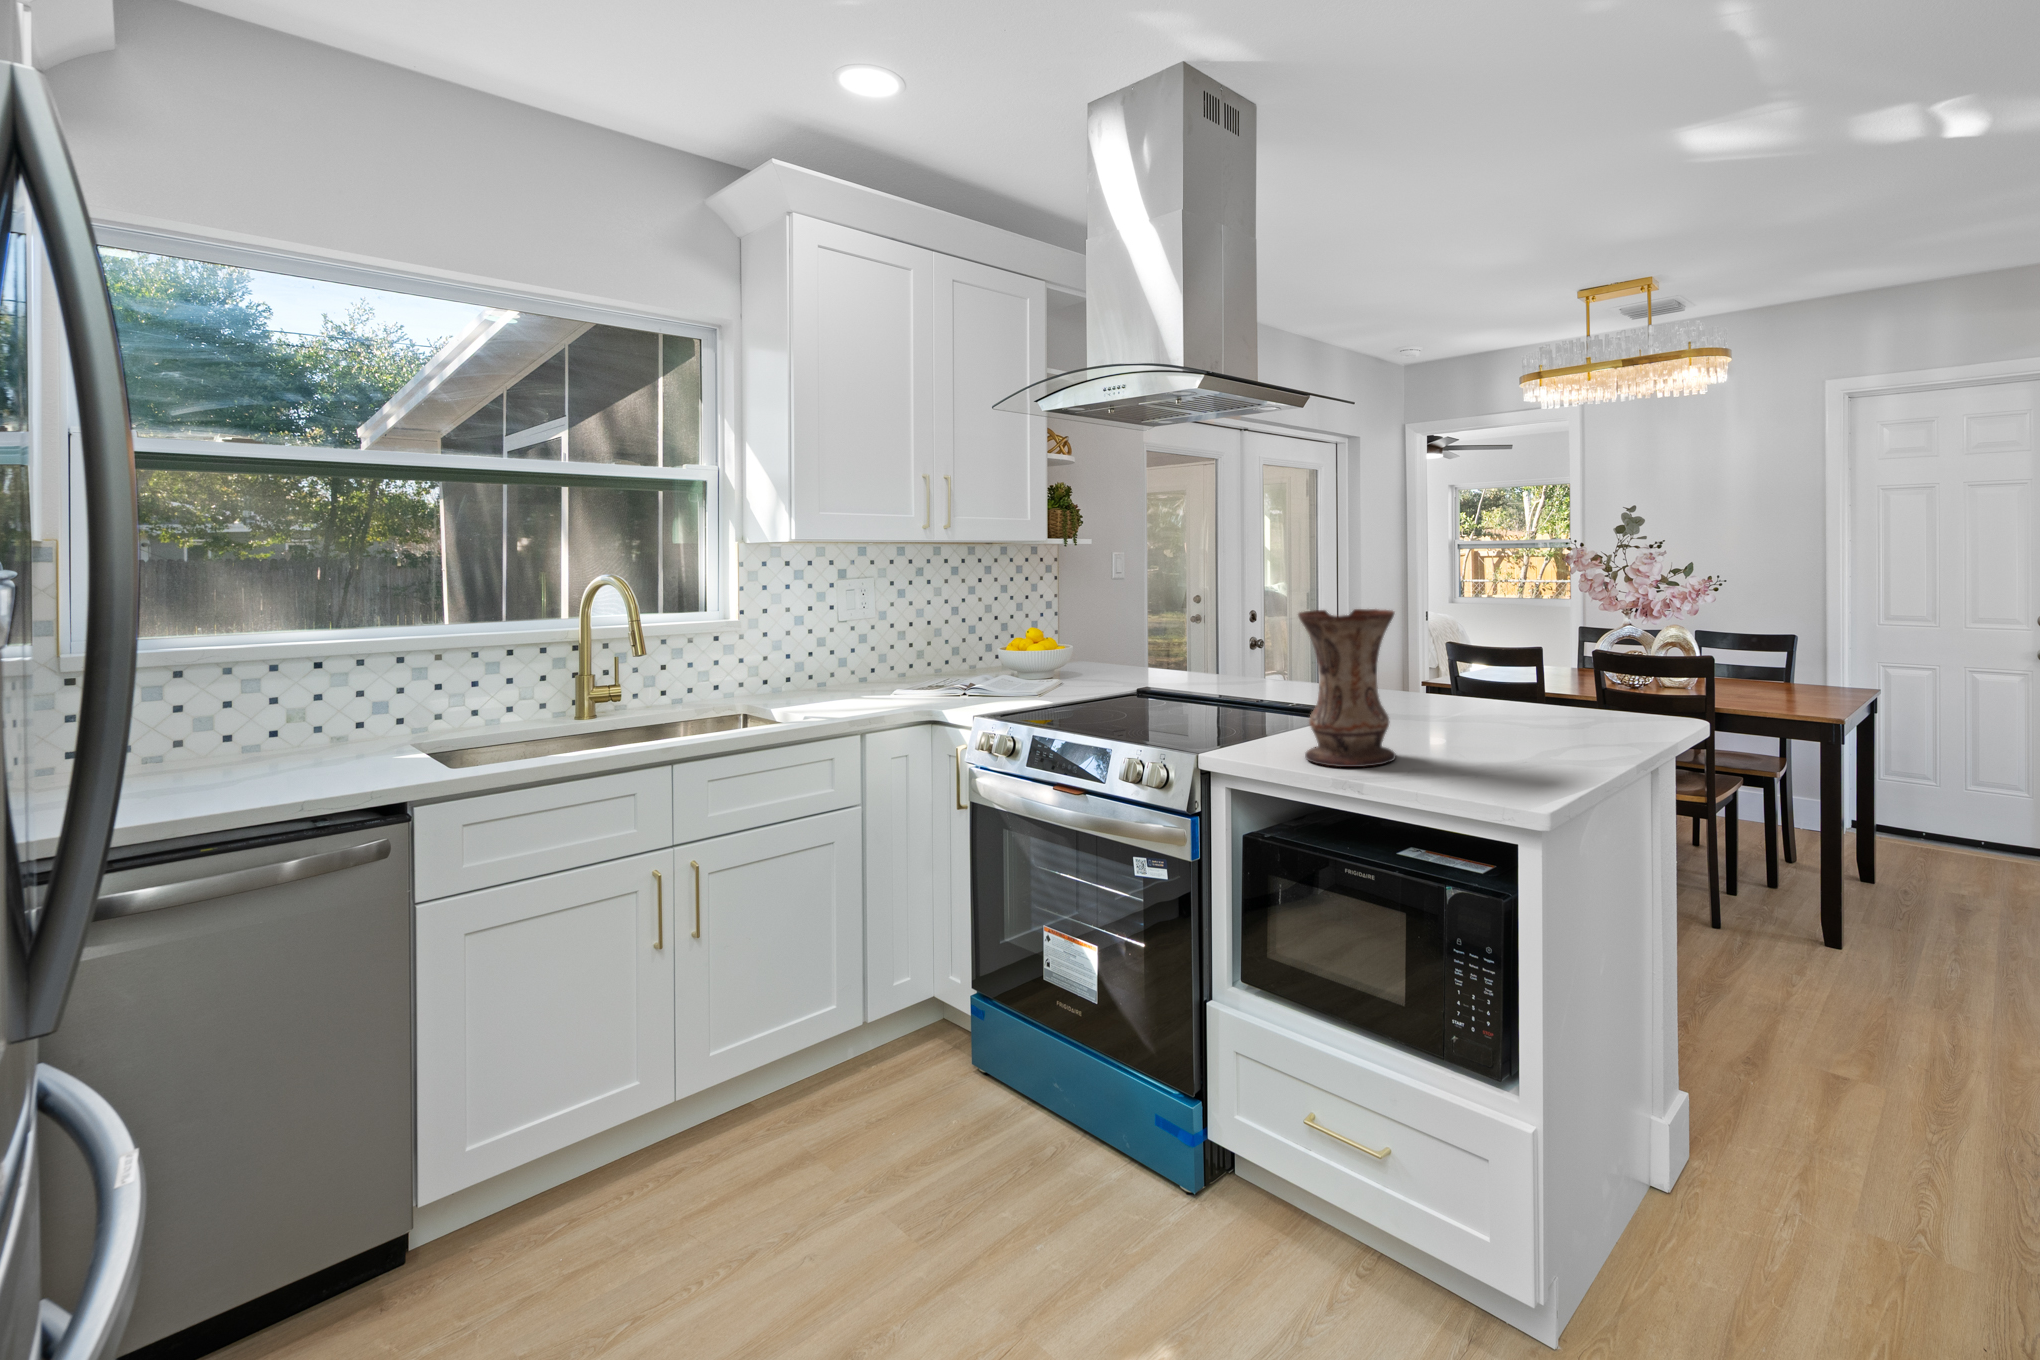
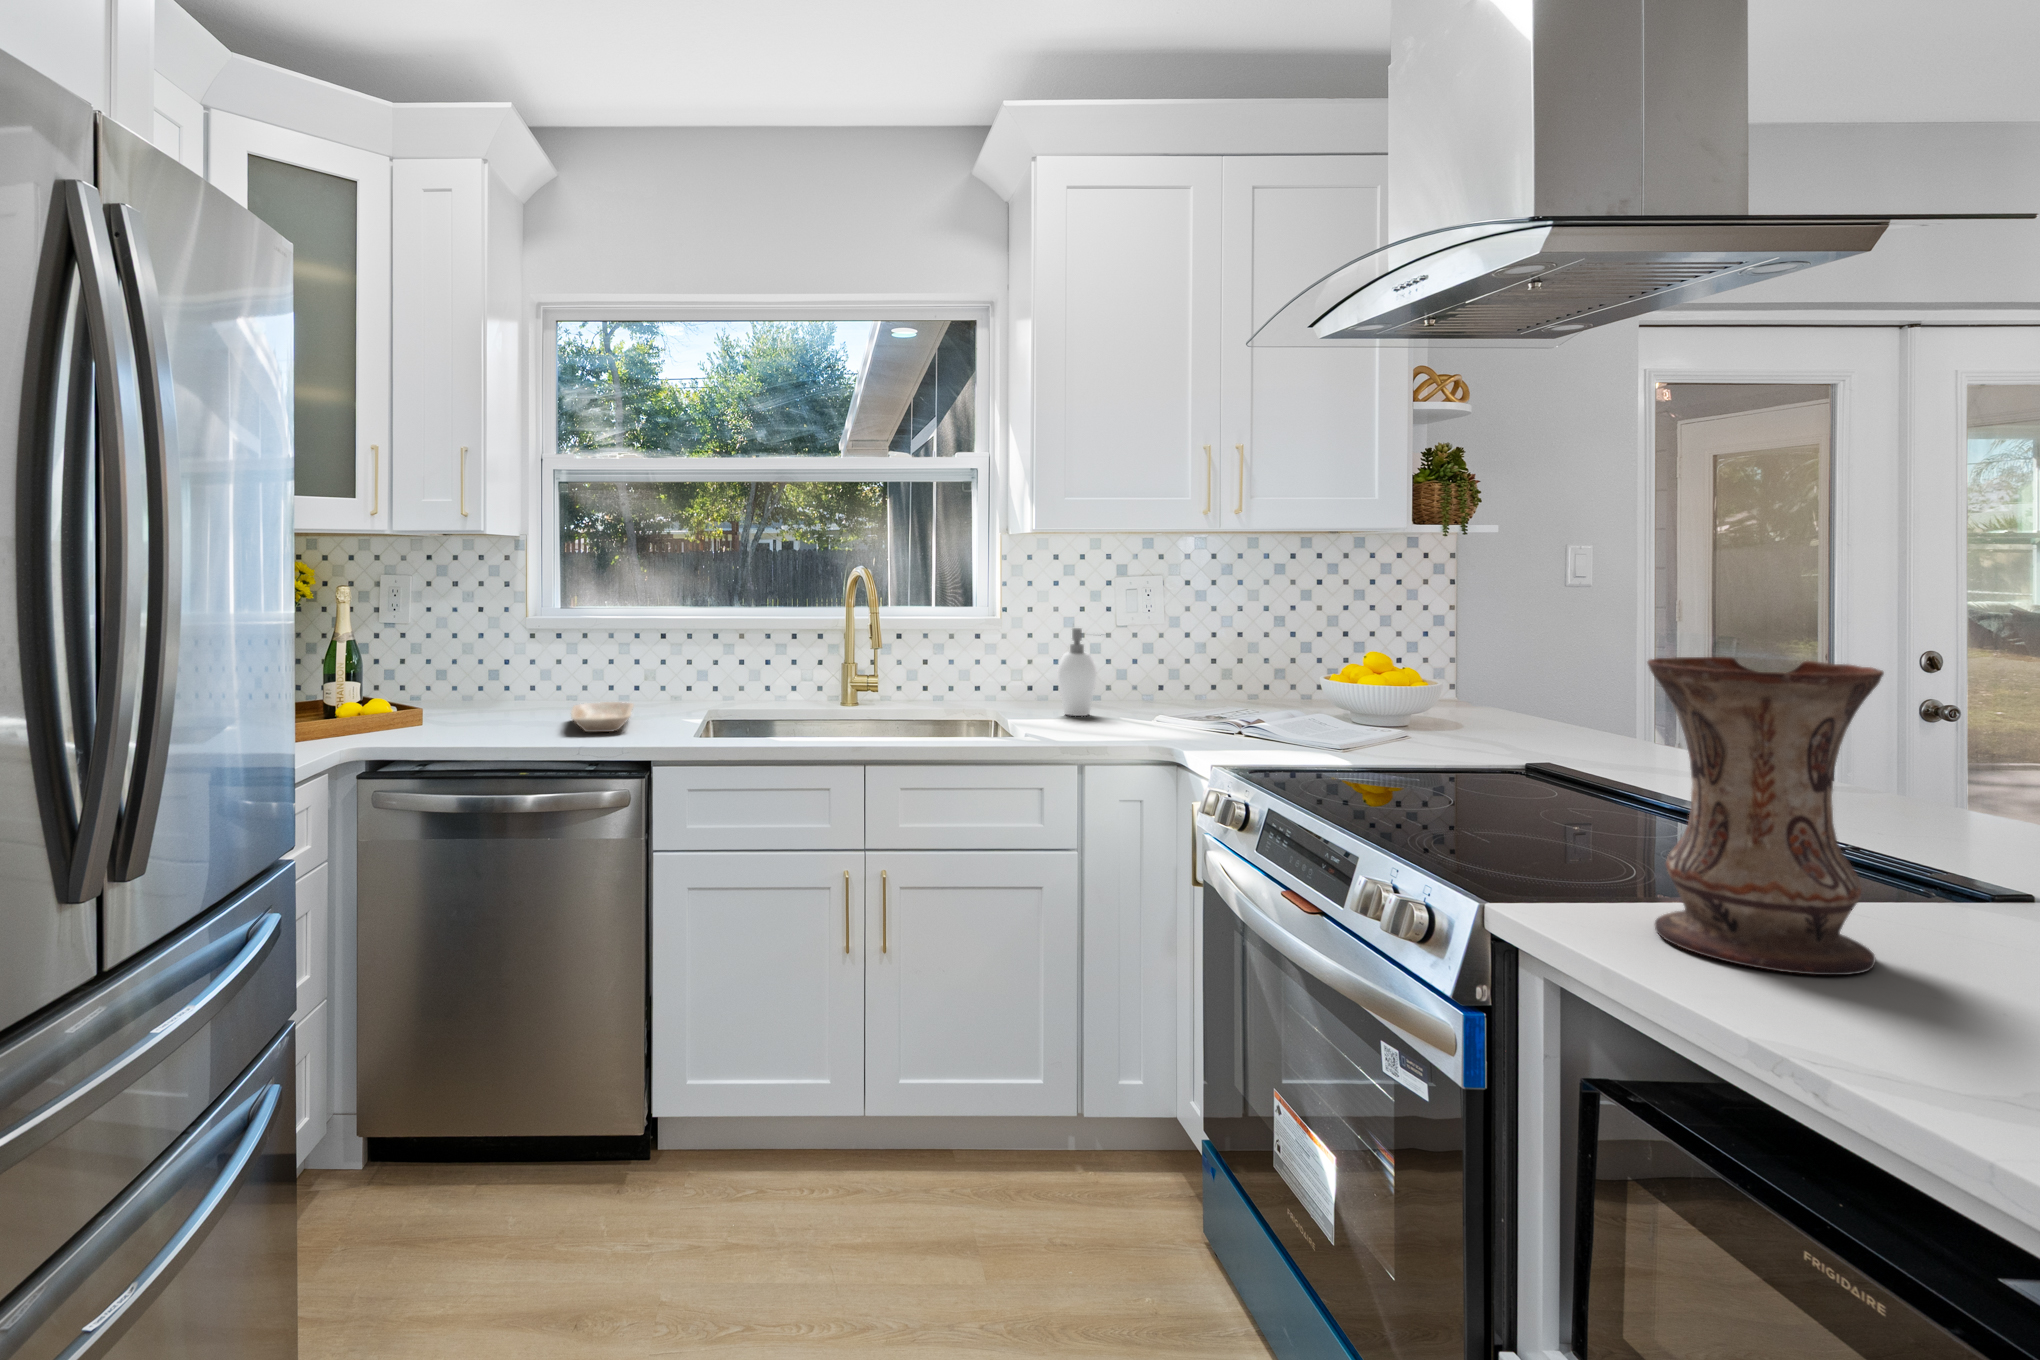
soap dispenser: none [800,626,843,699] -> present [1058,628,1096,716]
tray: none [246,745,359,783] -> present [571,702,634,732]

